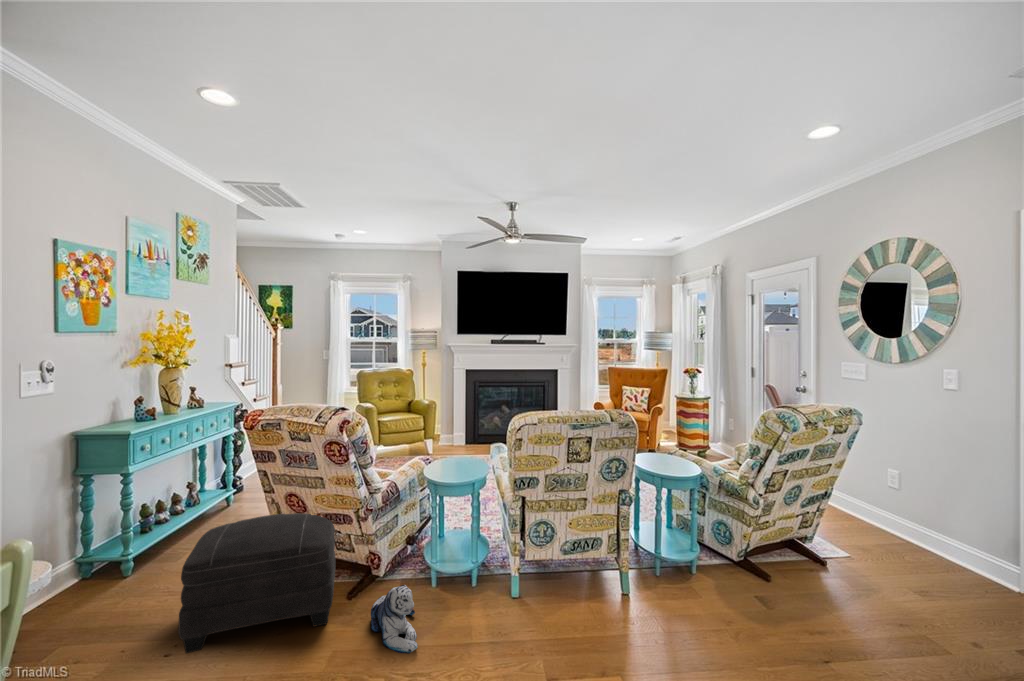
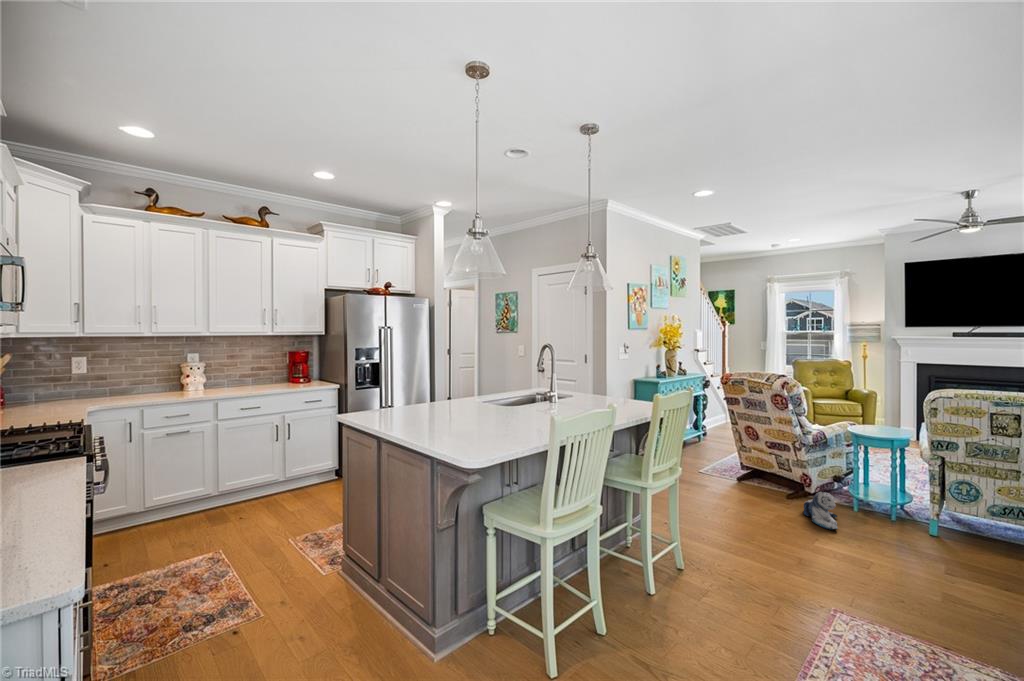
ottoman: present [178,513,335,653] -> none [694,436,778,504]

